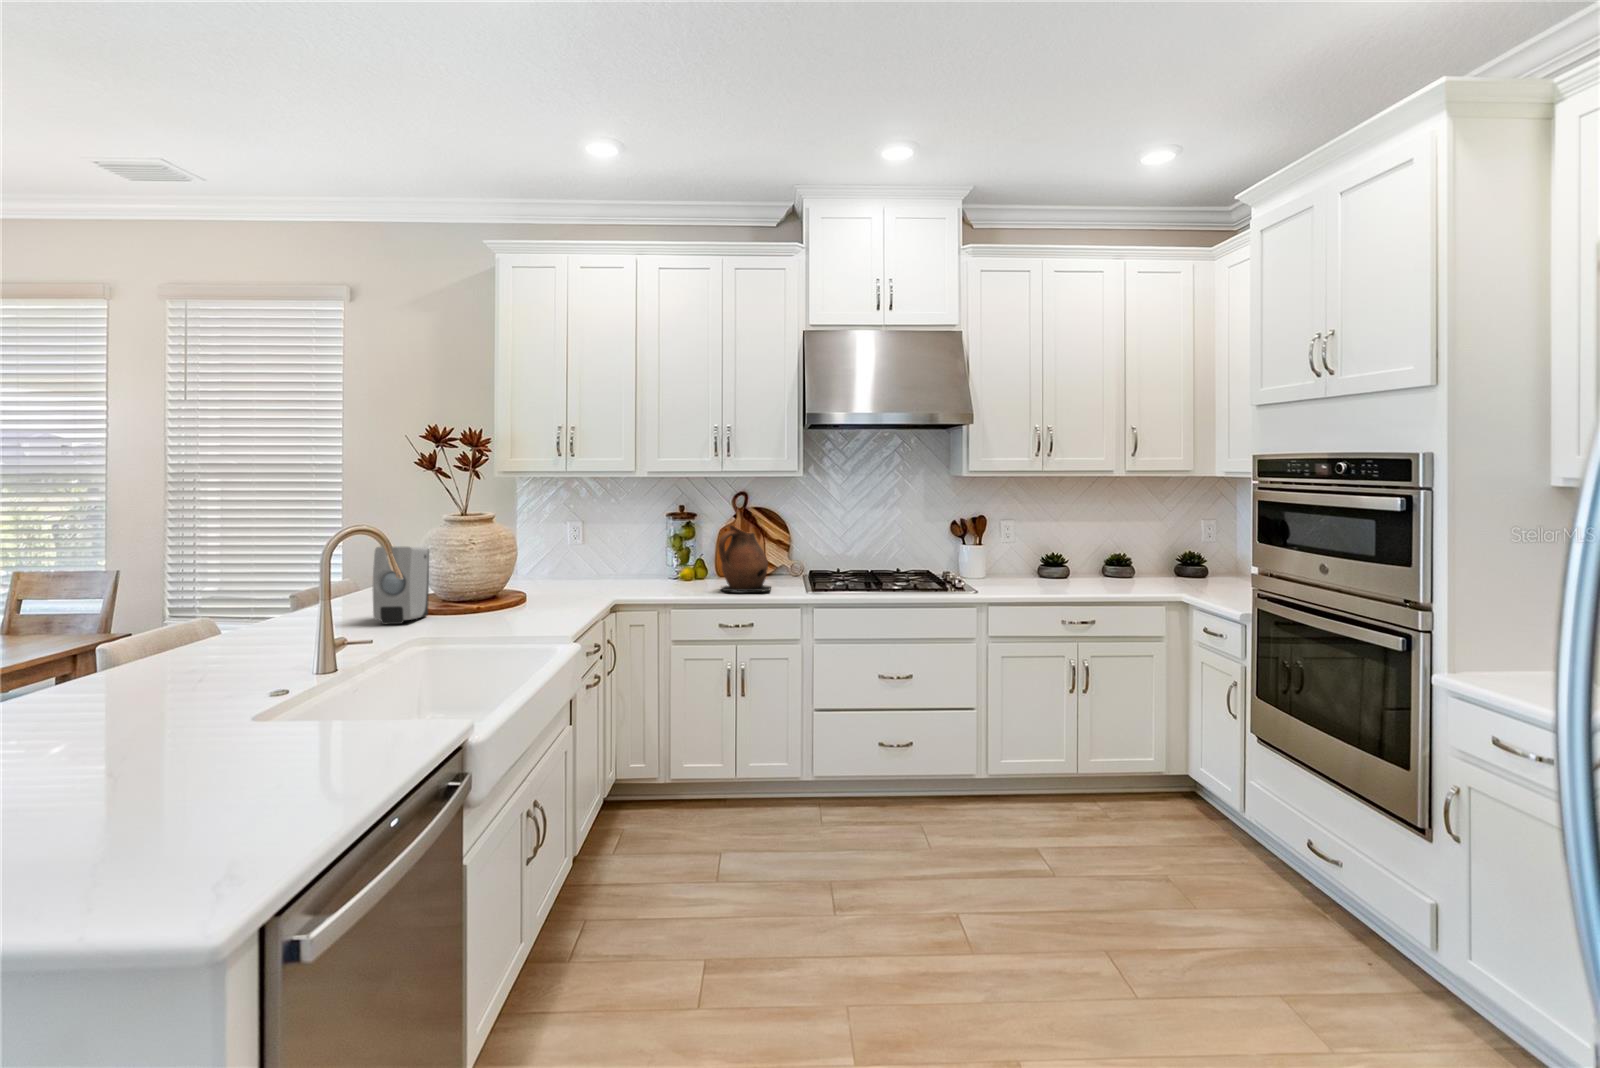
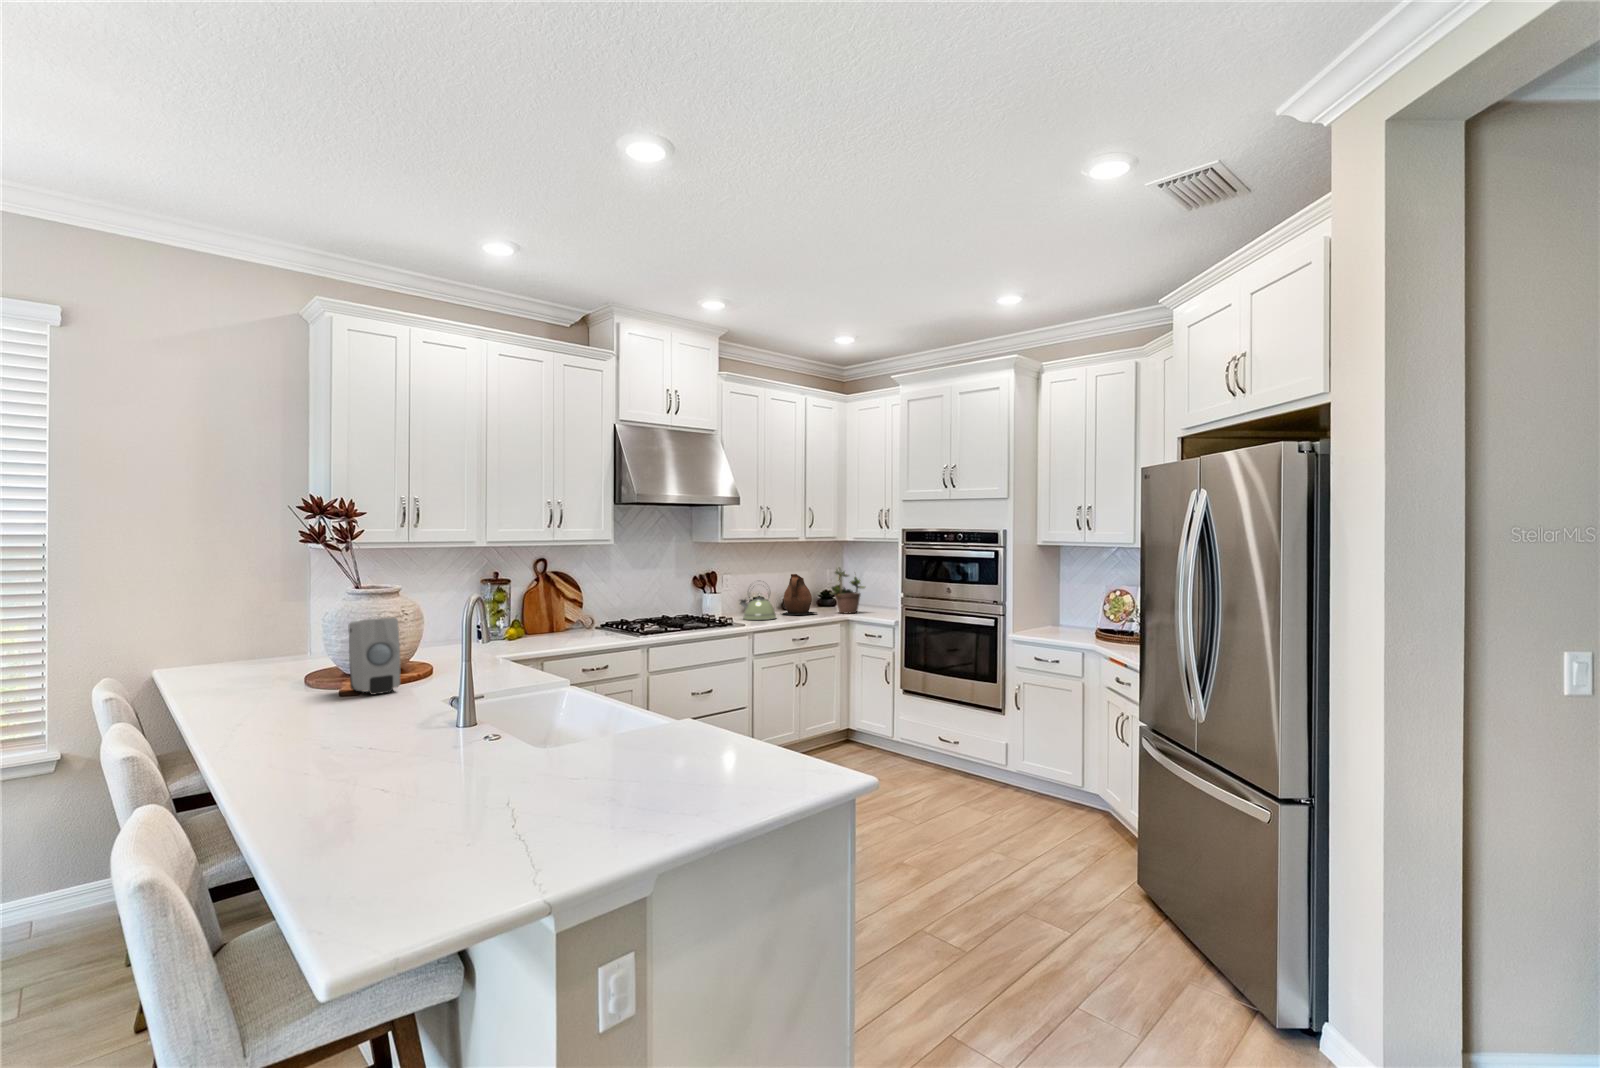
potted plant: none [1160,510,1227,593] -> present [831,568,865,614]
ceramic pitcher: present [719,525,771,592] -> present [783,574,817,615]
kettle: none [998,531,1055,589] -> present [740,586,776,620]

